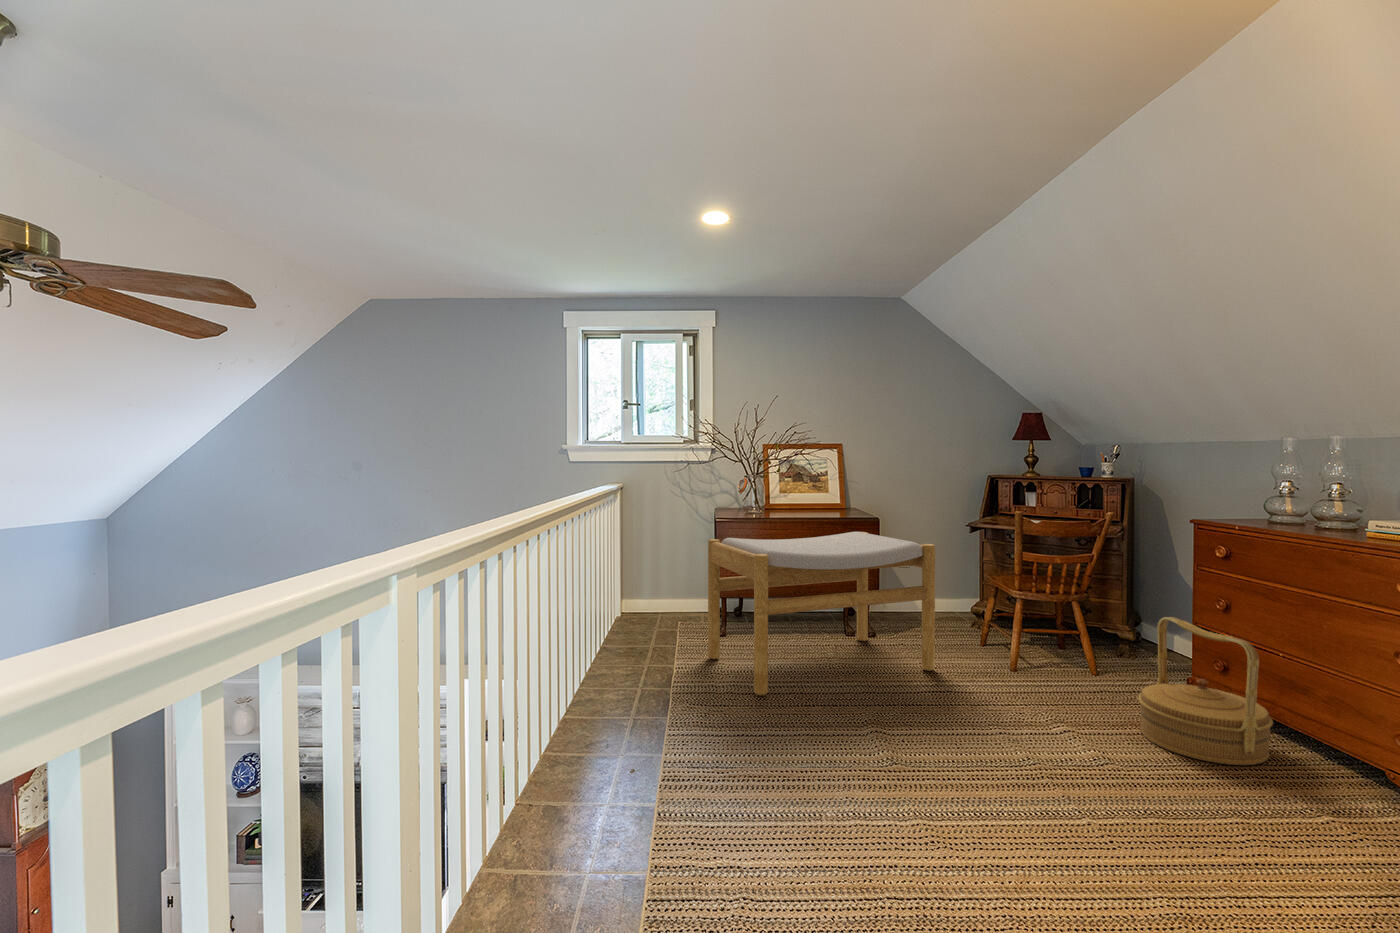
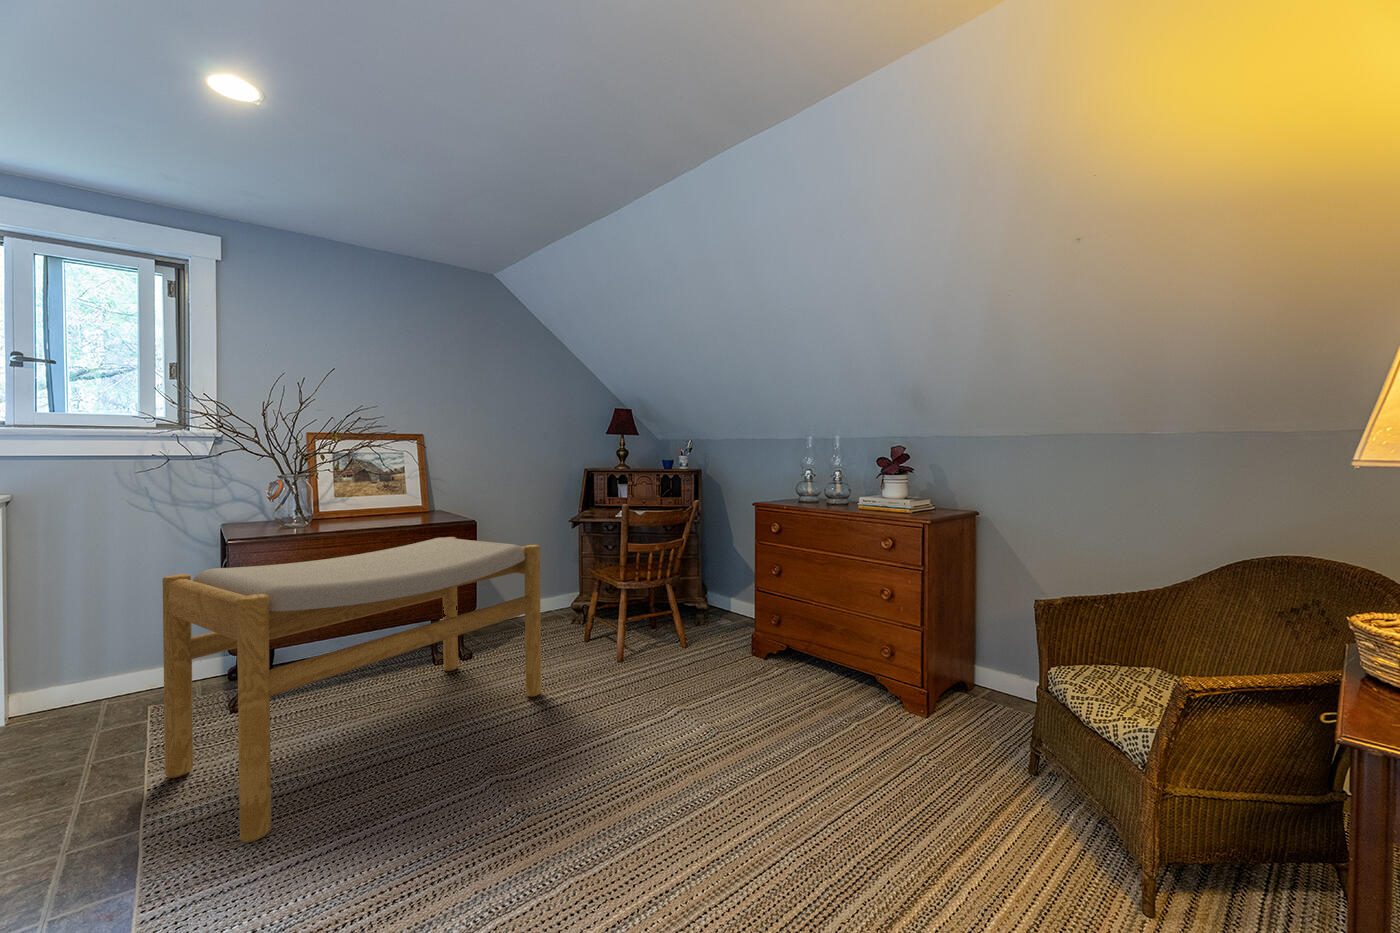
woven basket: present [1138,617,1273,765] -> none [749,592,855,737]

